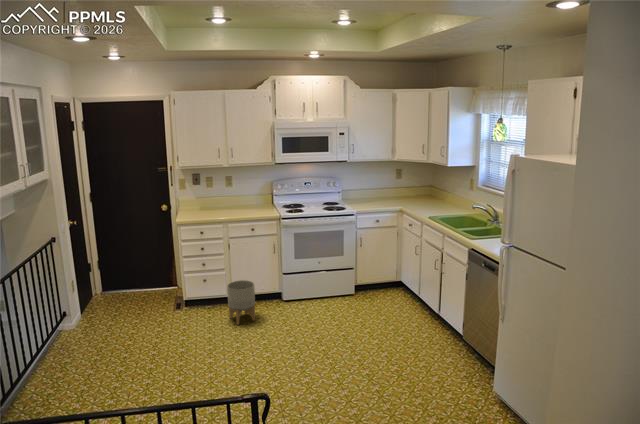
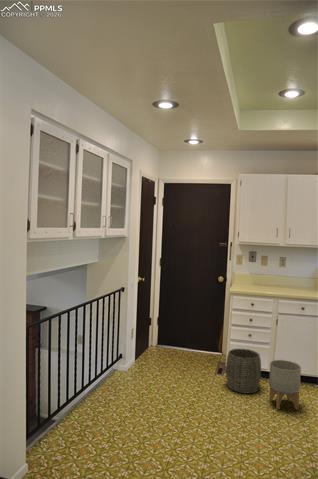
woven basket: none [185,277,219,319] -> present [226,349,261,393]

